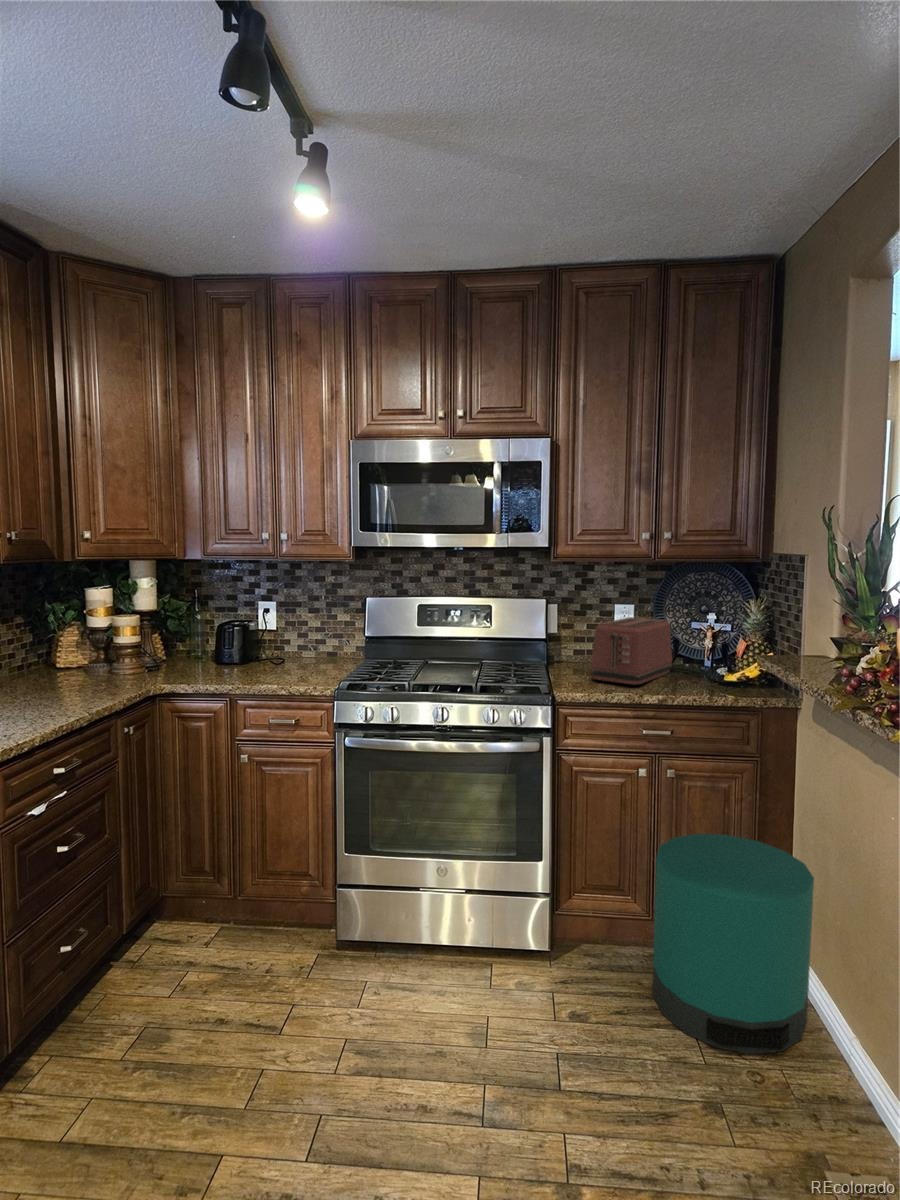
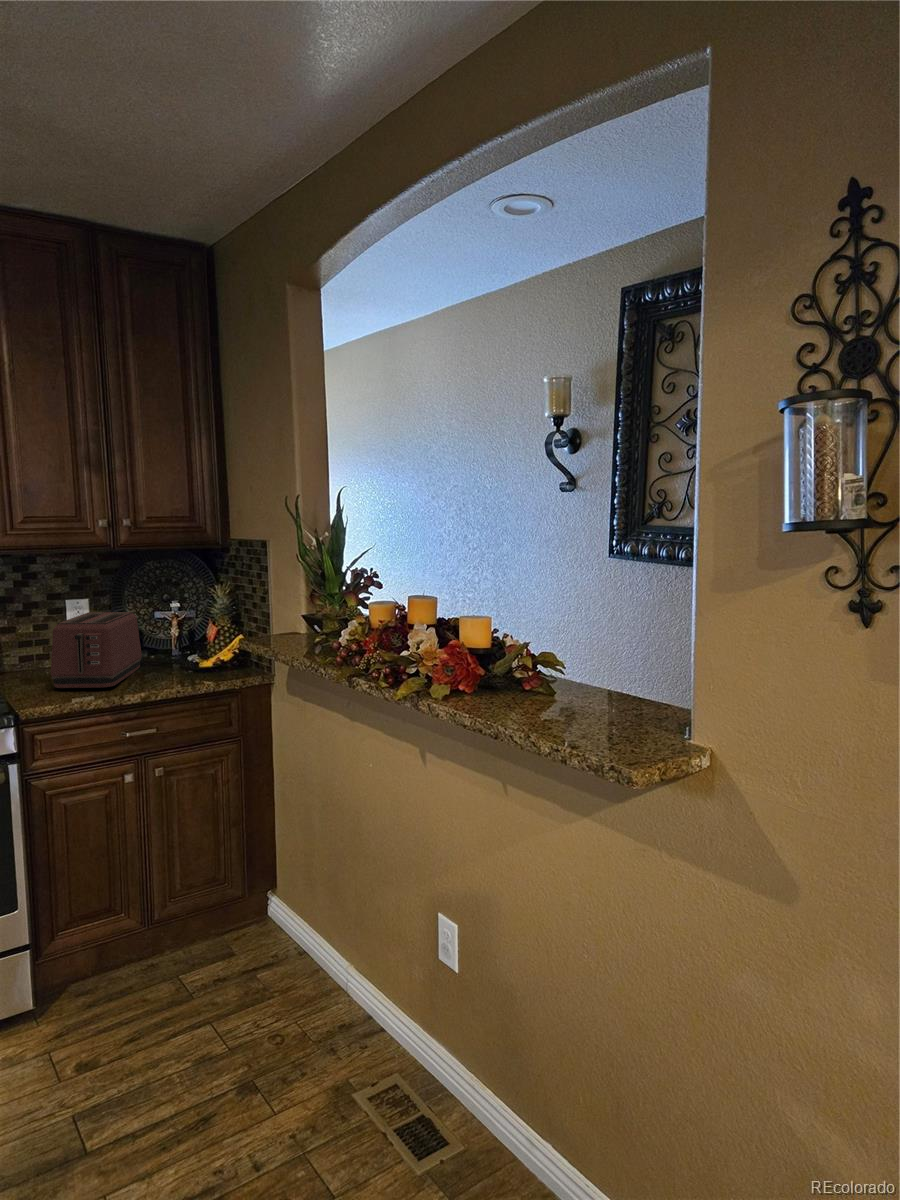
trash can: present [652,834,814,1054] -> none [156,818,305,1030]

